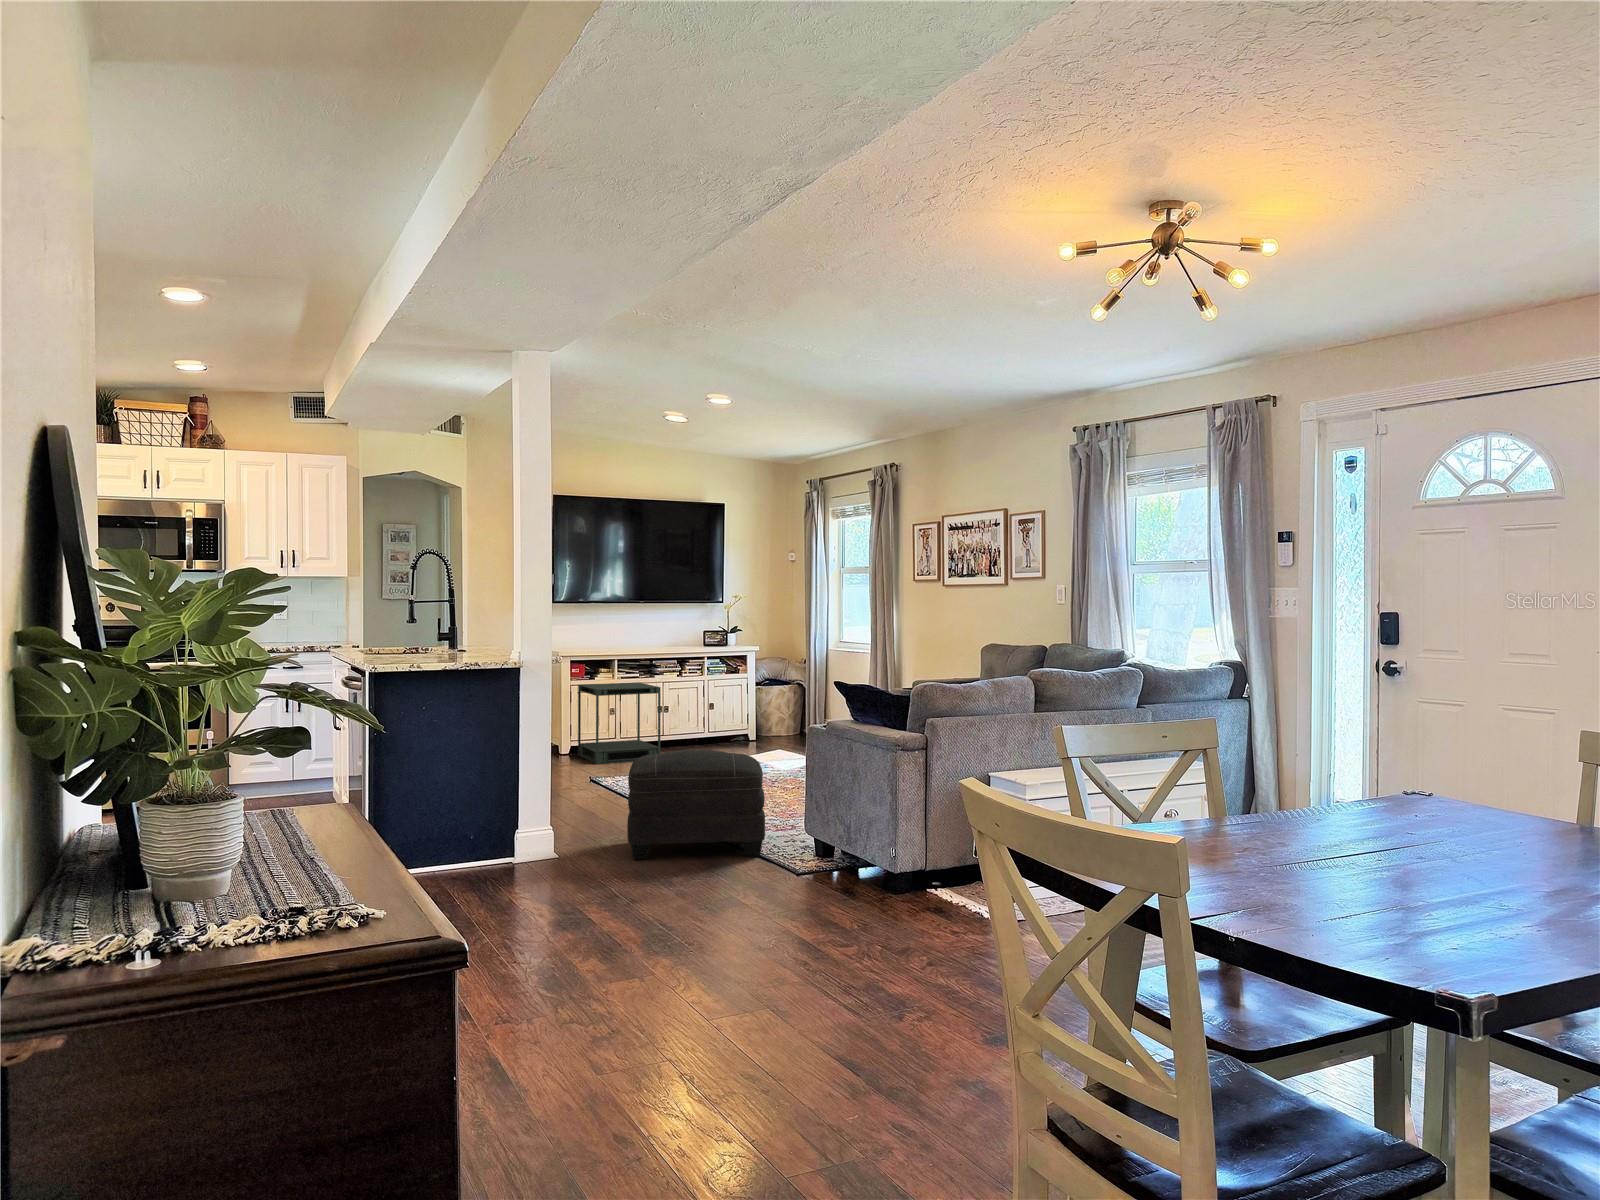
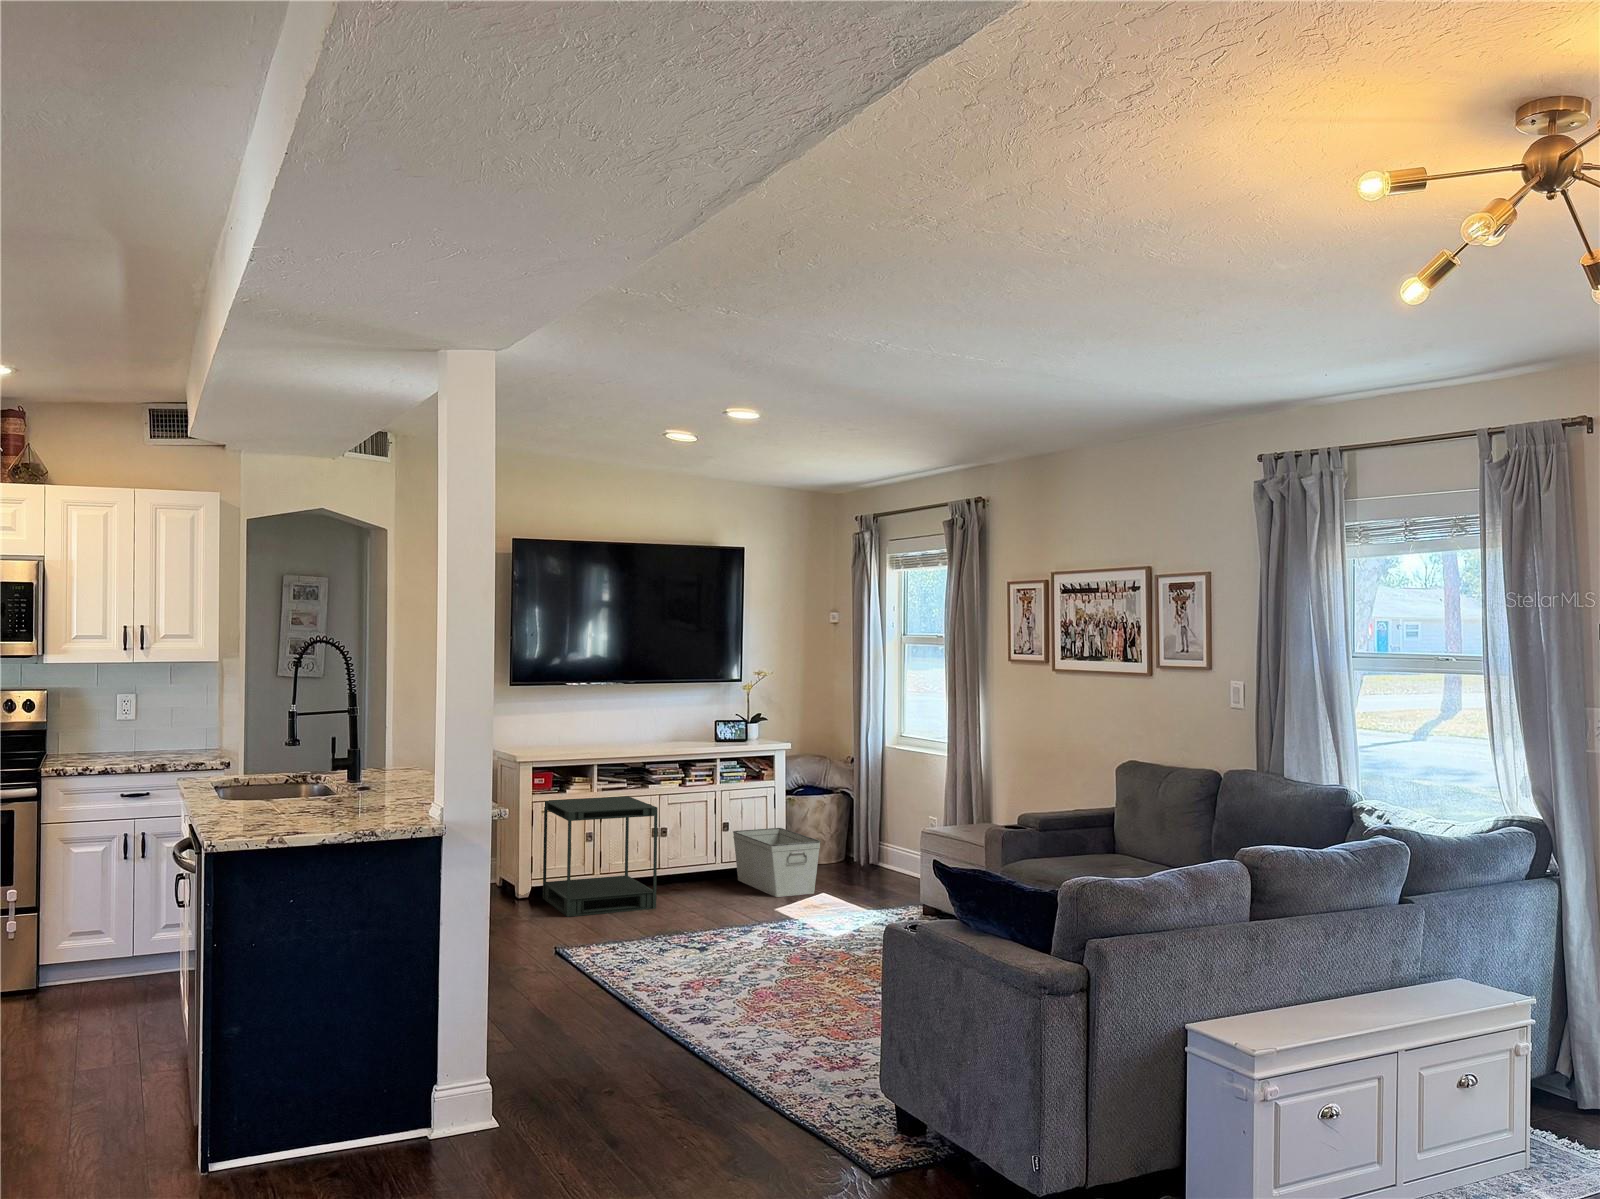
storage bin: none [716,707,780,753] -> present [733,828,821,897]
ottoman: present [627,749,765,860] -> none [605,953,821,1141]

